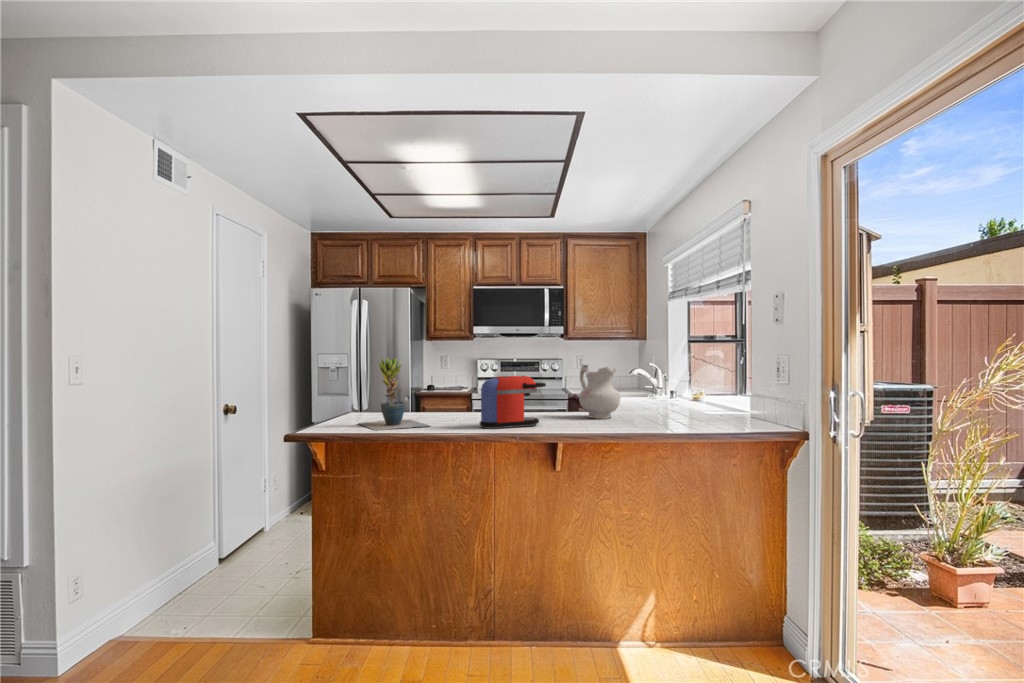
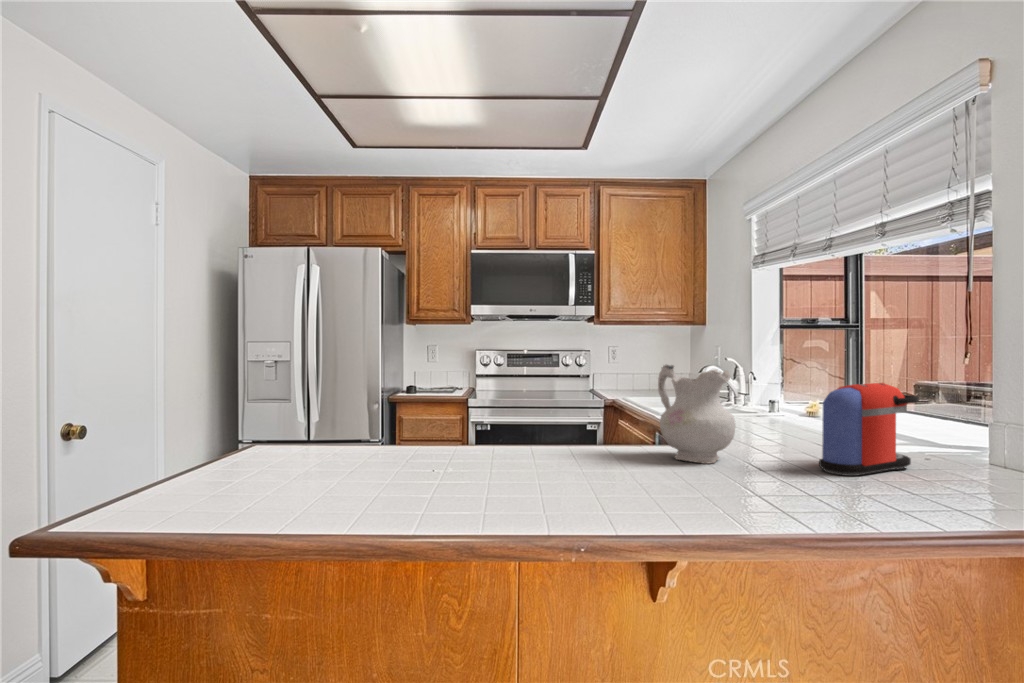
potted plant: present [359,358,429,431] -> none [251,351,391,504]
coffee maker: present [479,376,546,429] -> present [819,383,919,476]

